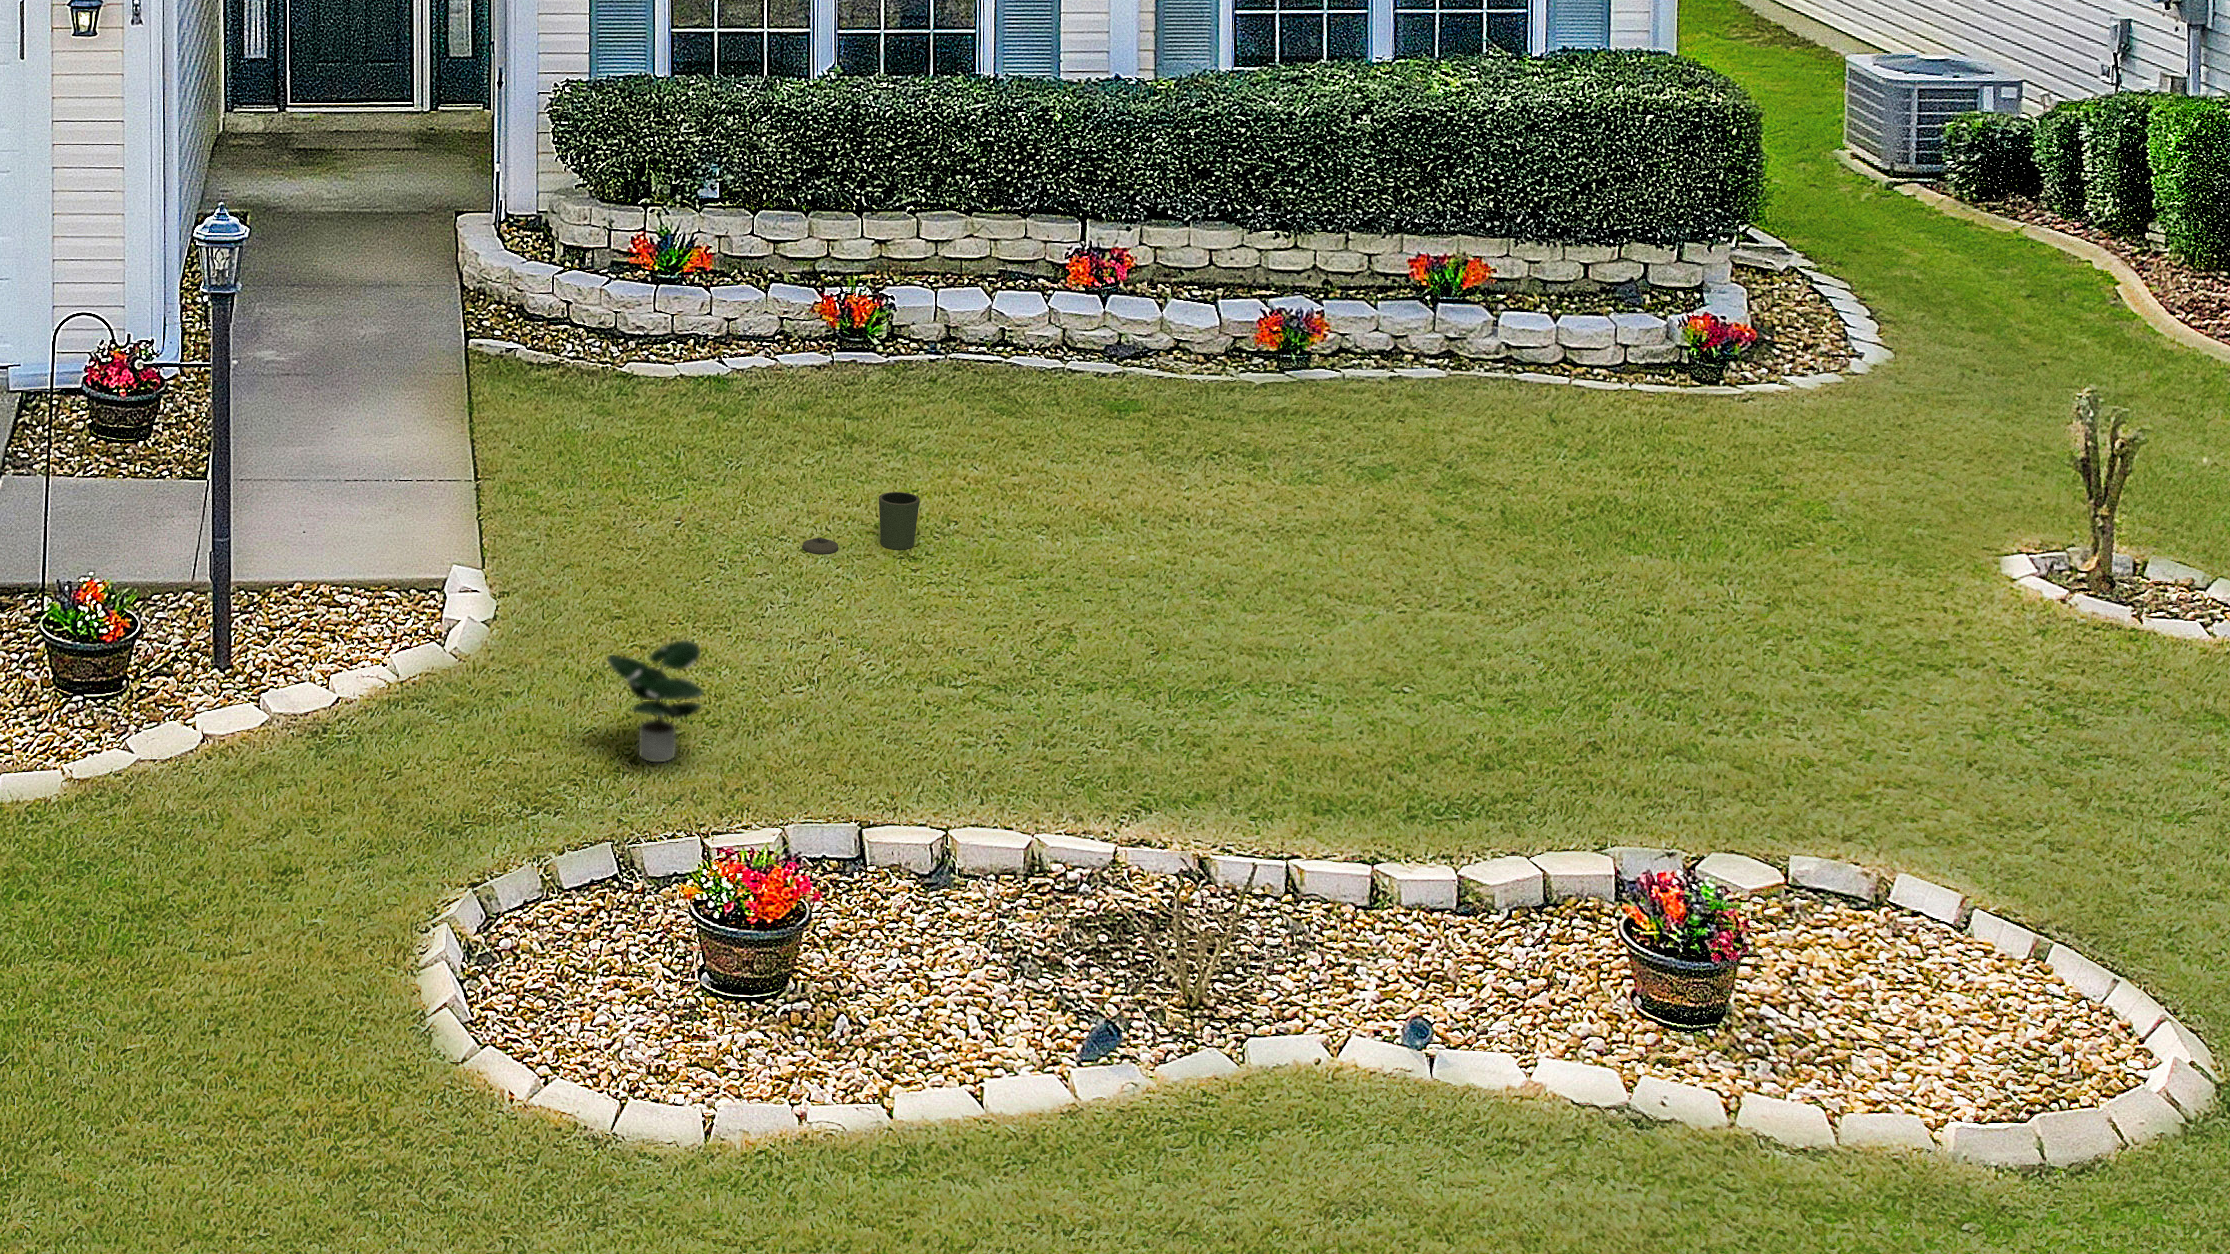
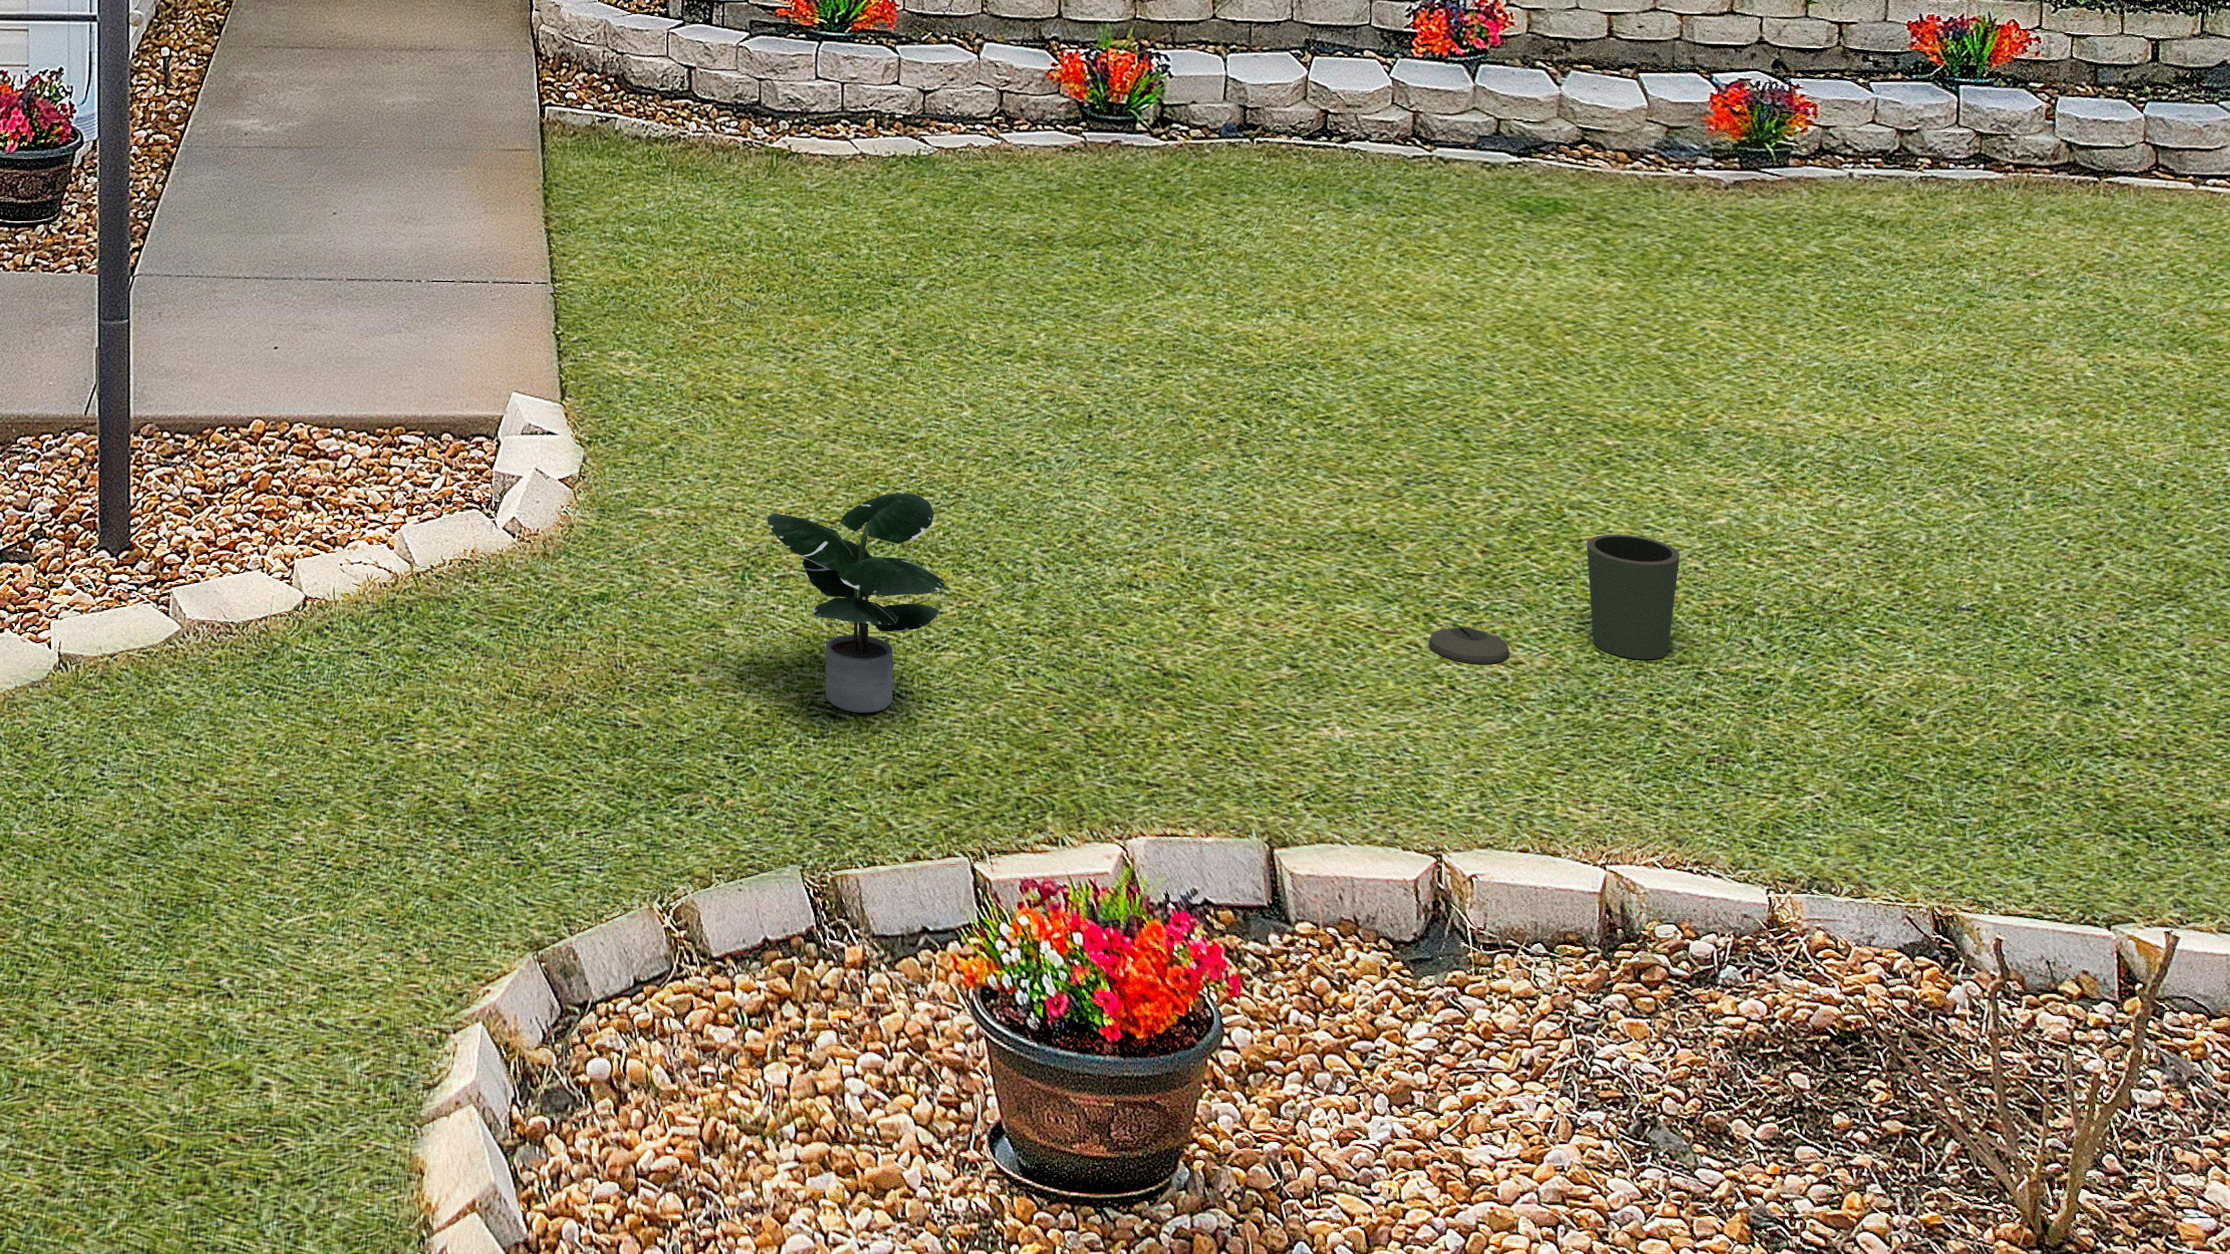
trash can: present [802,492,920,554] -> present [1429,535,1680,664]

